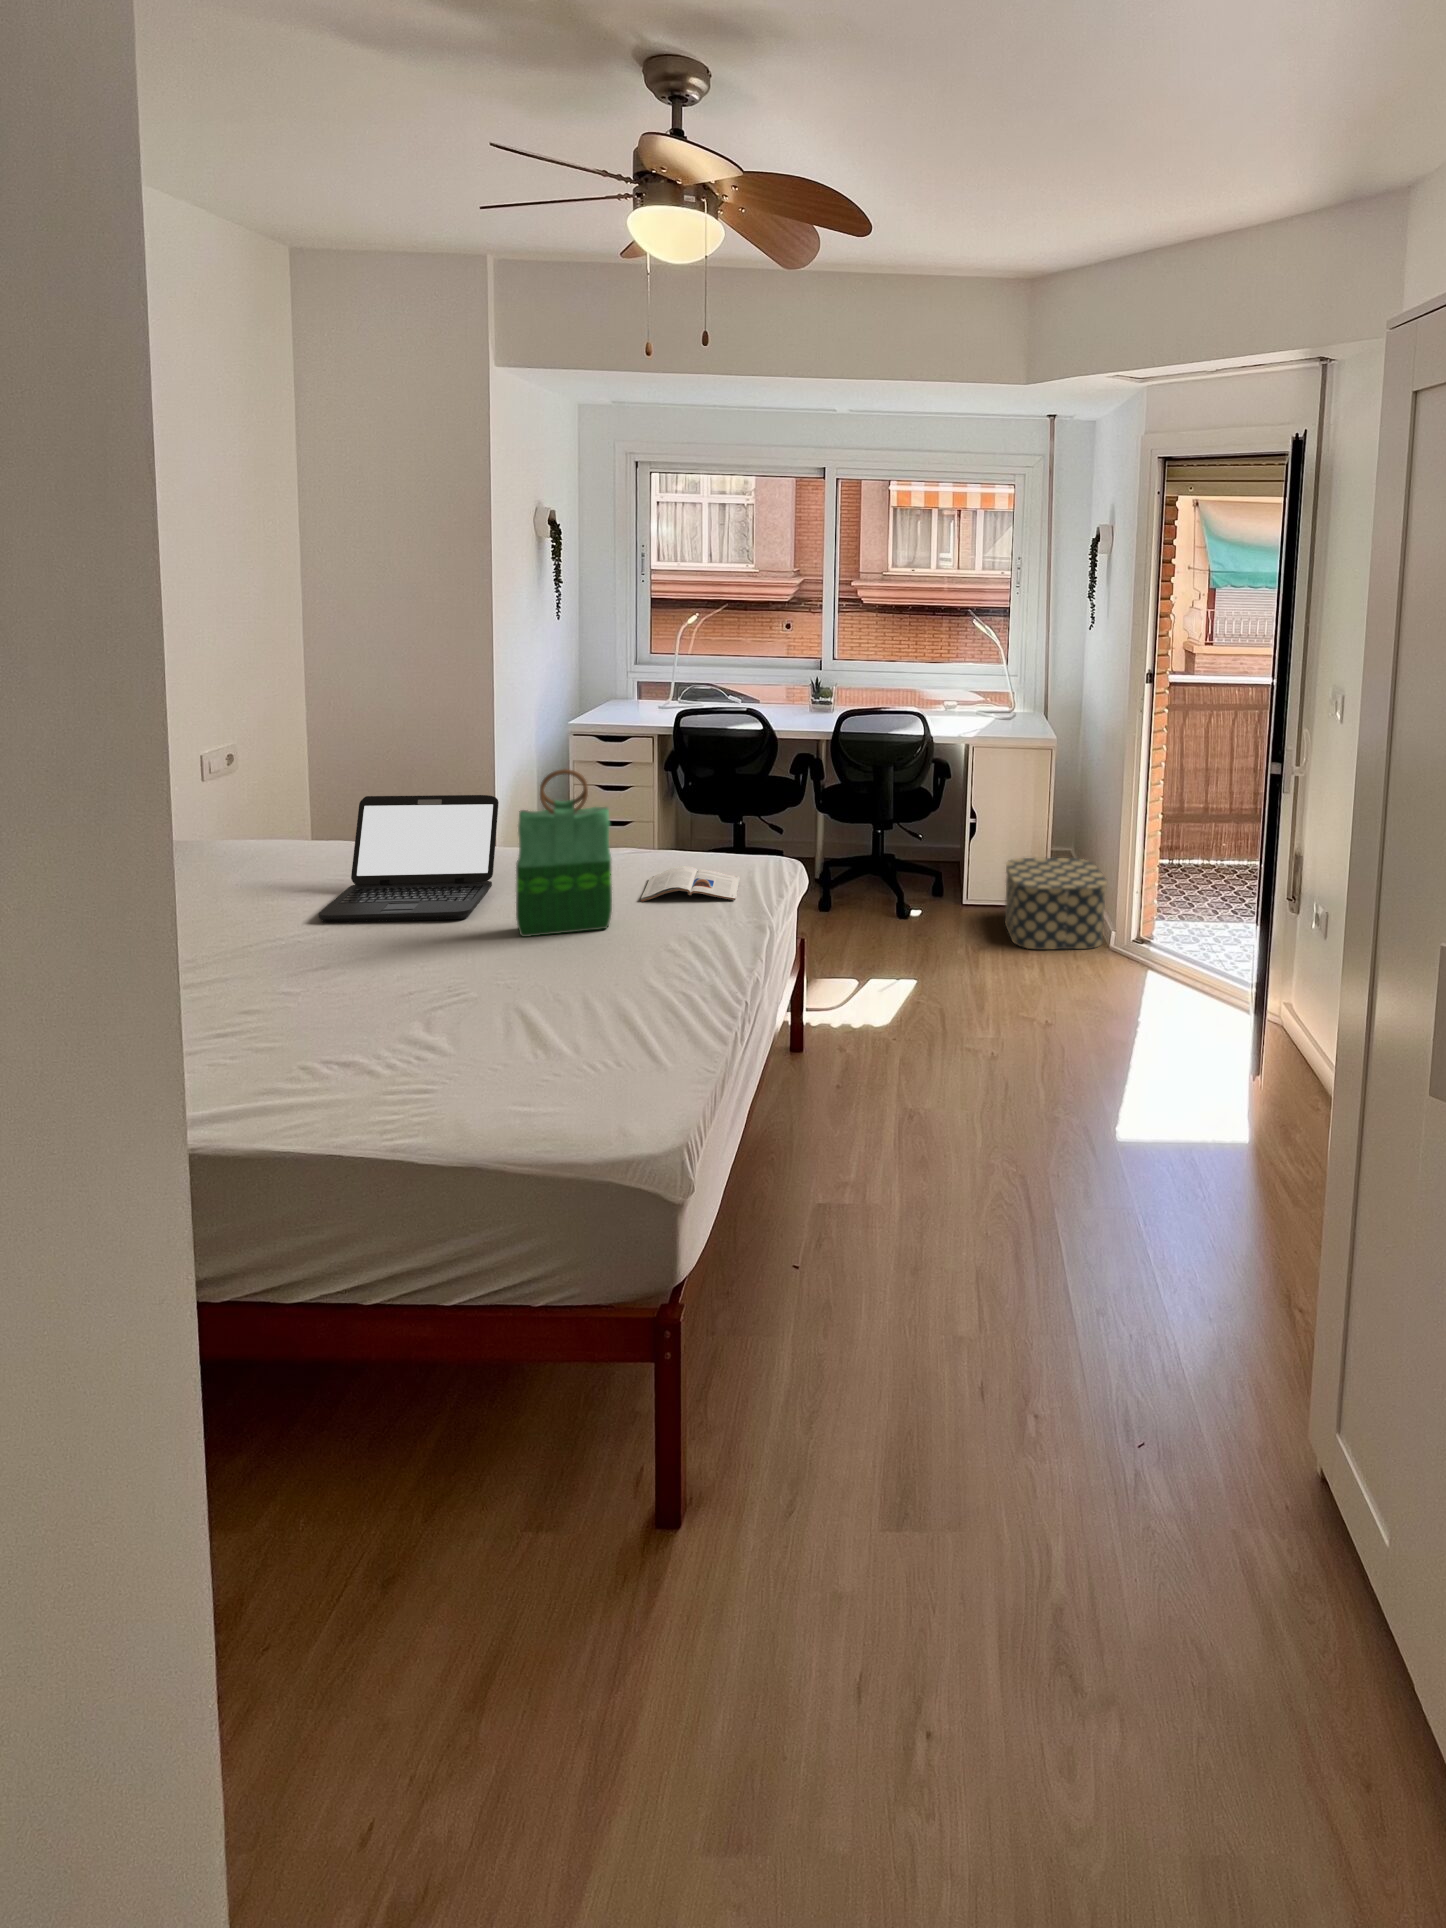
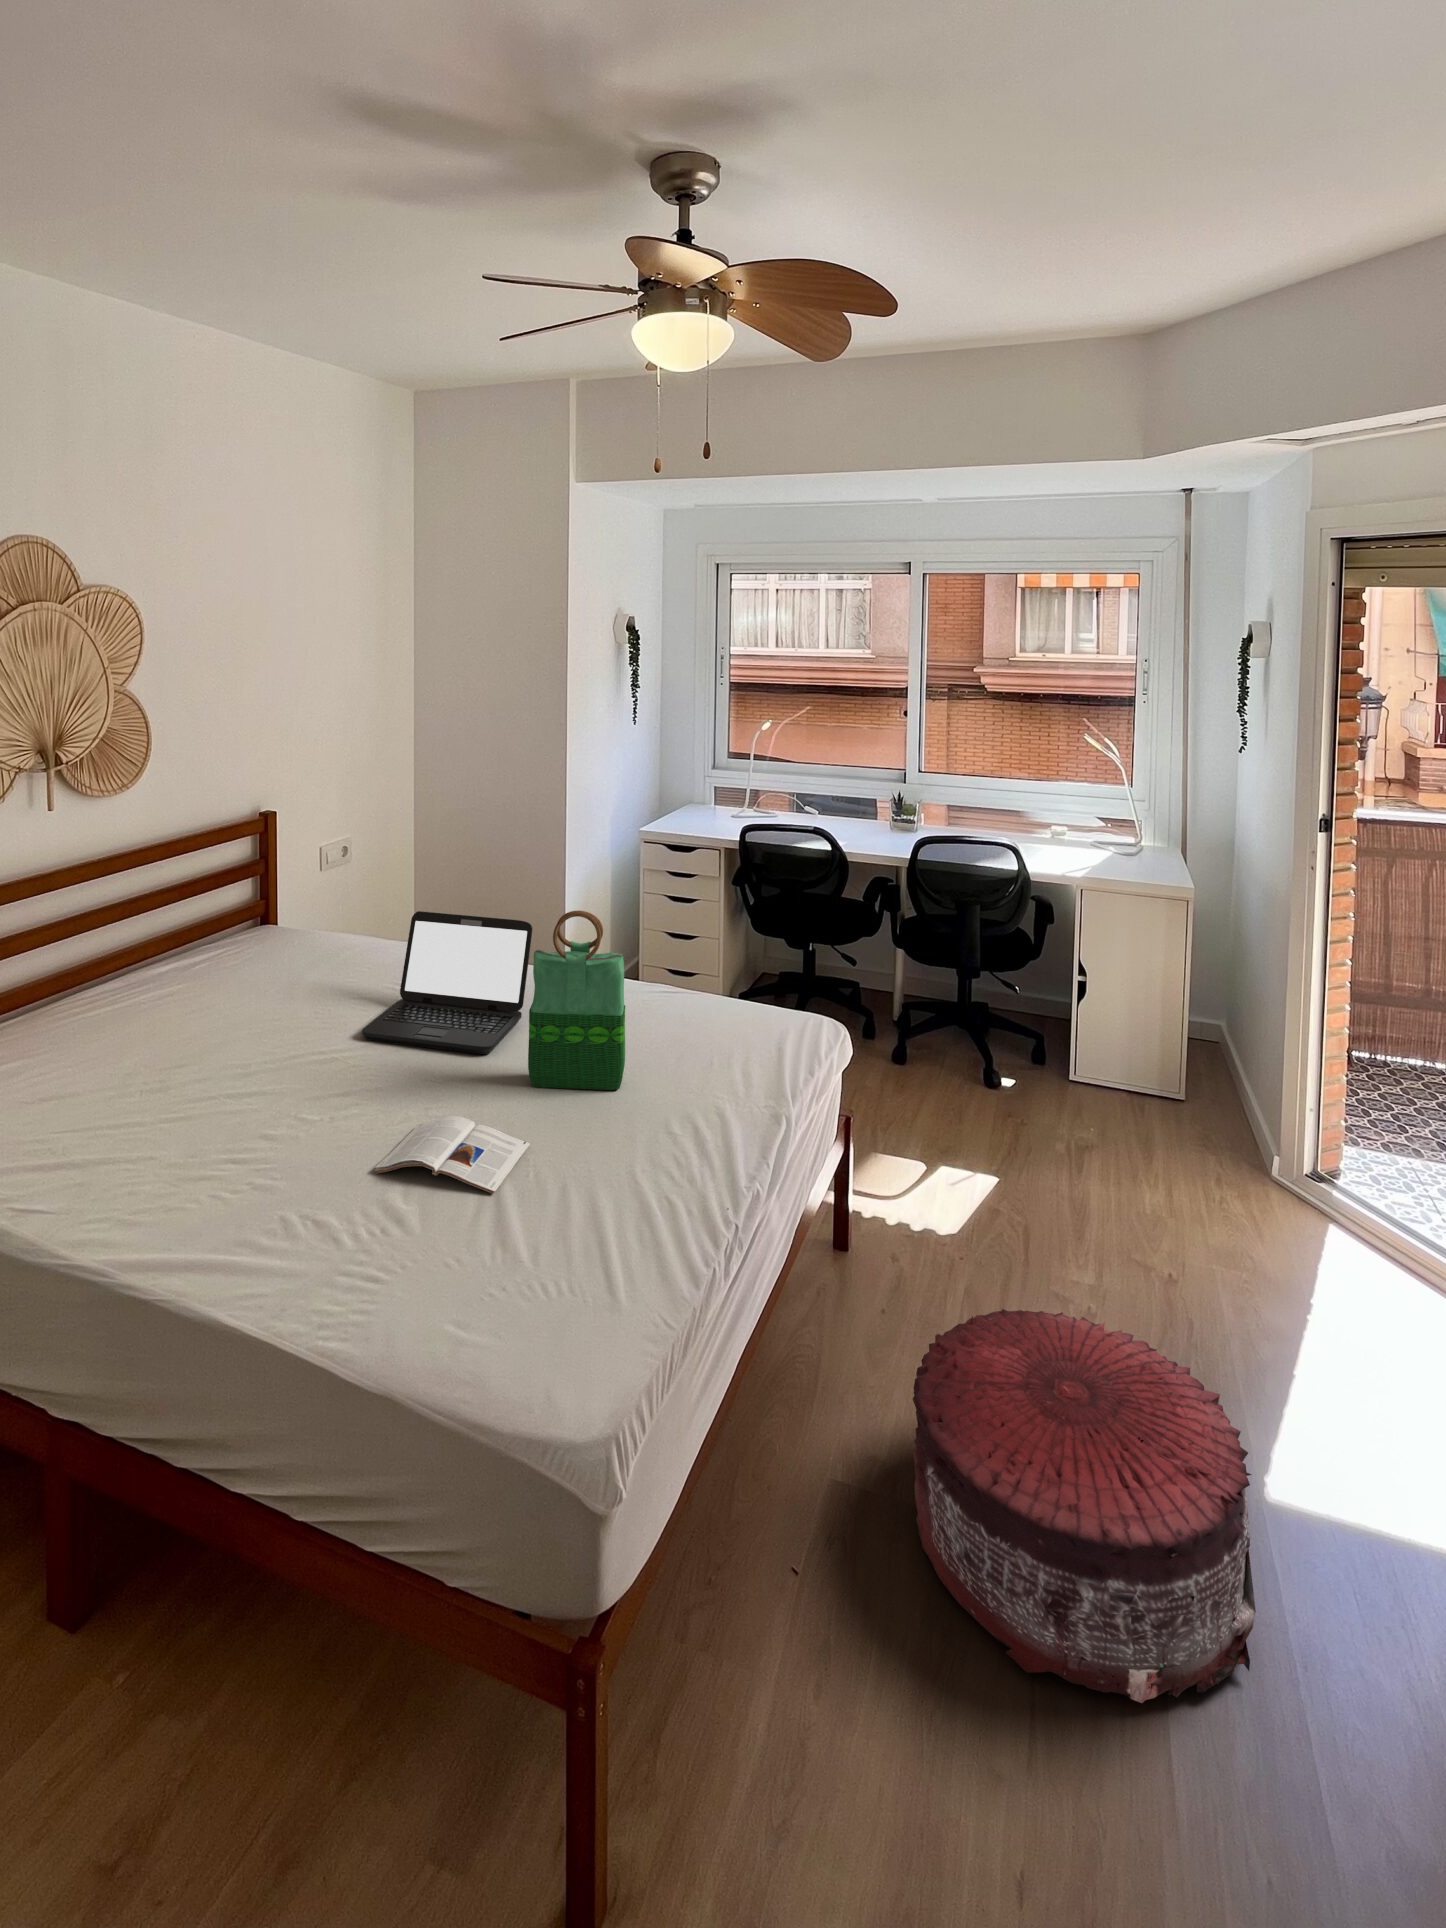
storage box: present [1005,858,1107,950] -> none [1123,1035,1266,1174]
magazine: present [641,866,740,902] -> present [375,1116,530,1194]
pouf: none [878,1042,1116,1278] -> present [913,1309,1256,1703]

